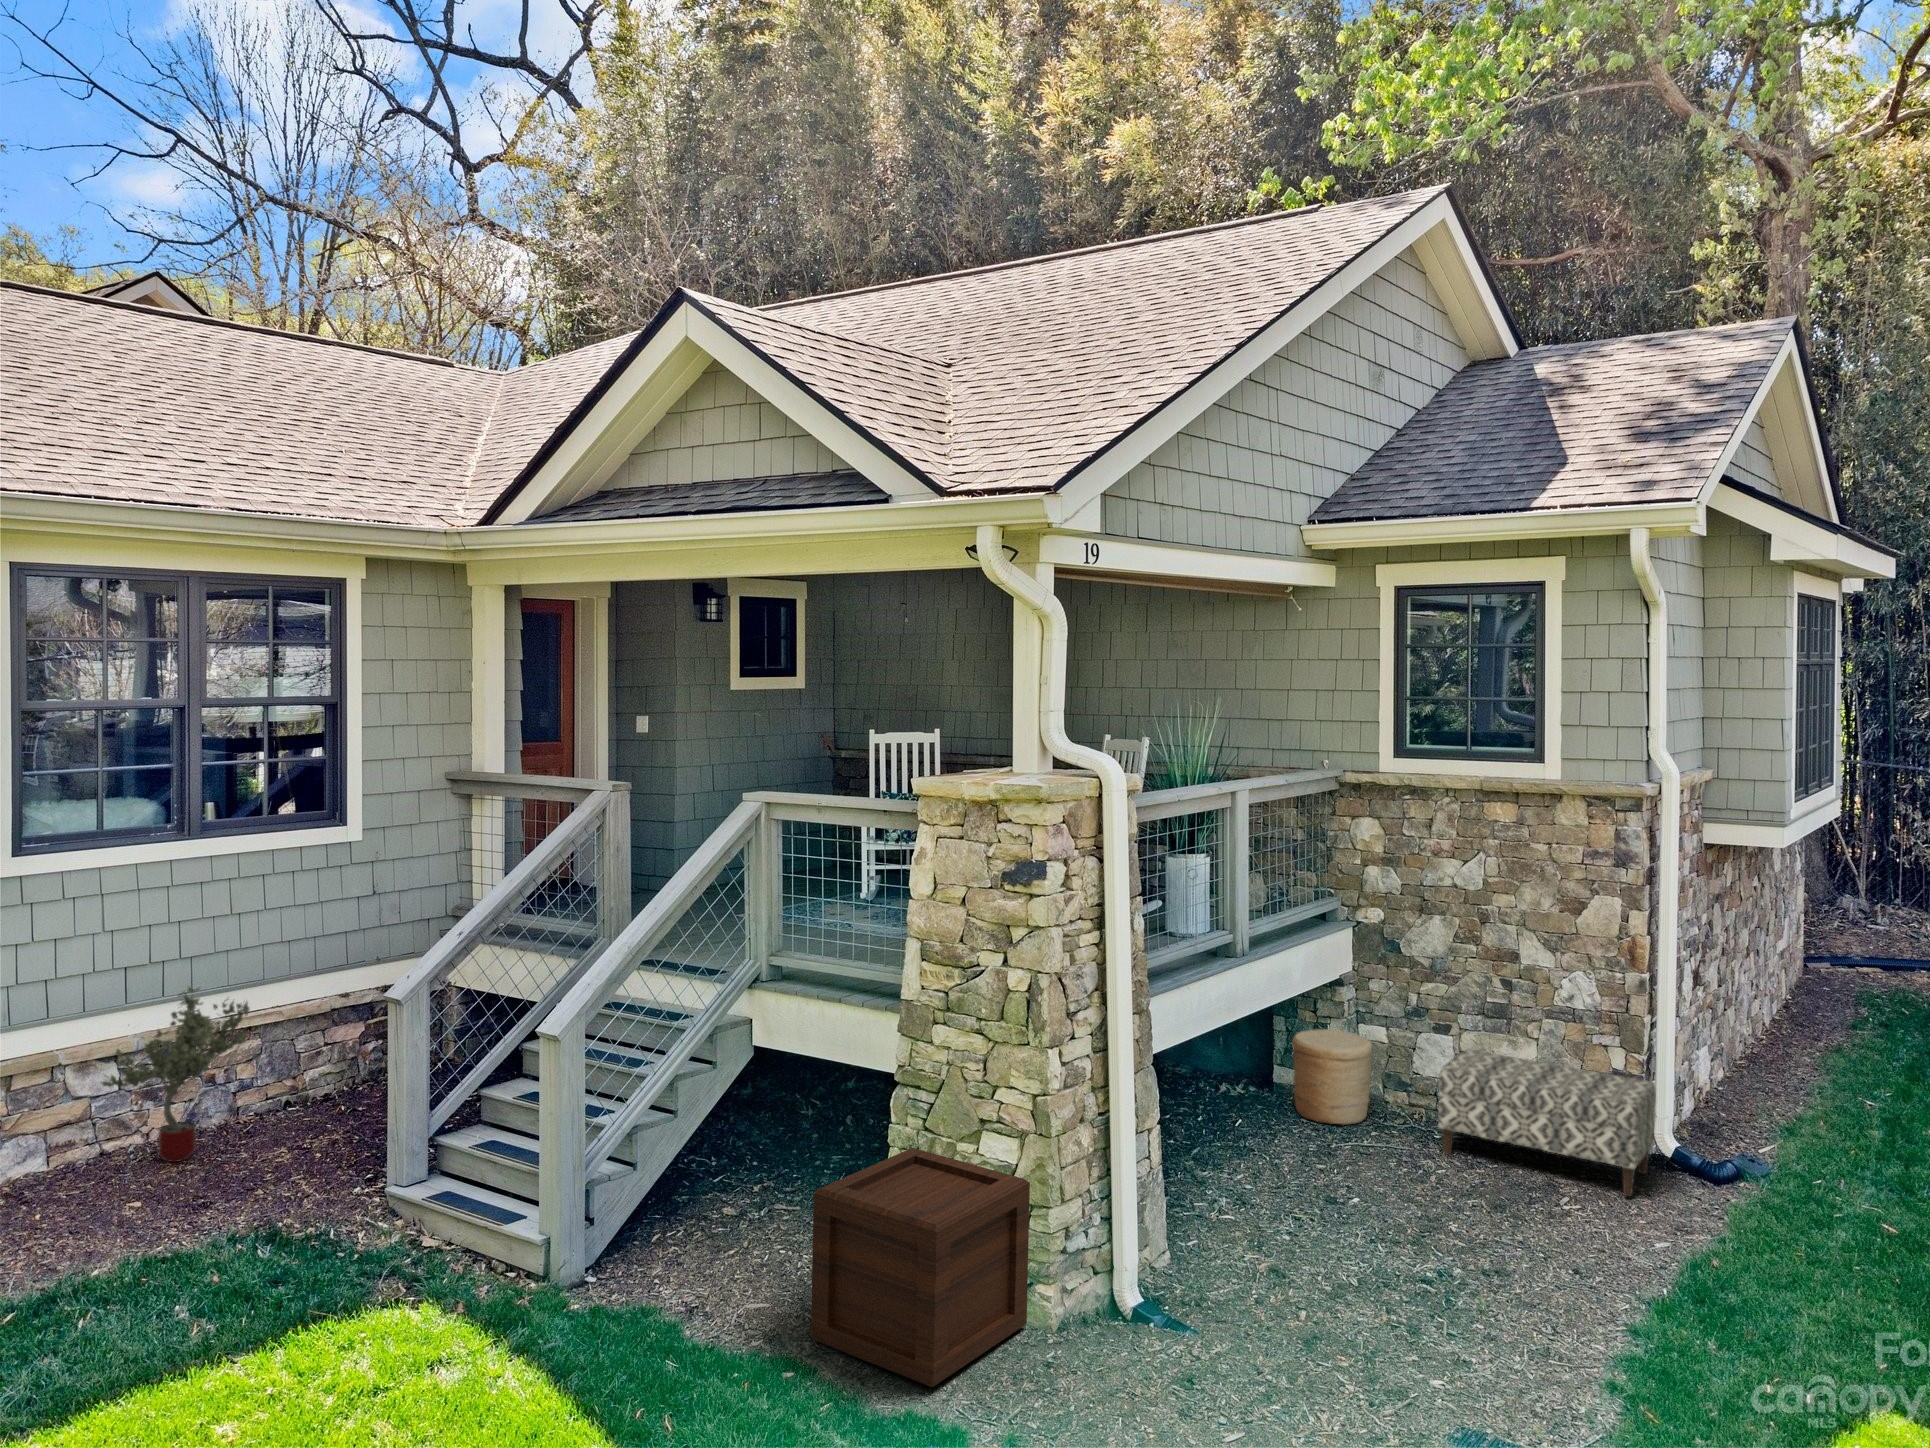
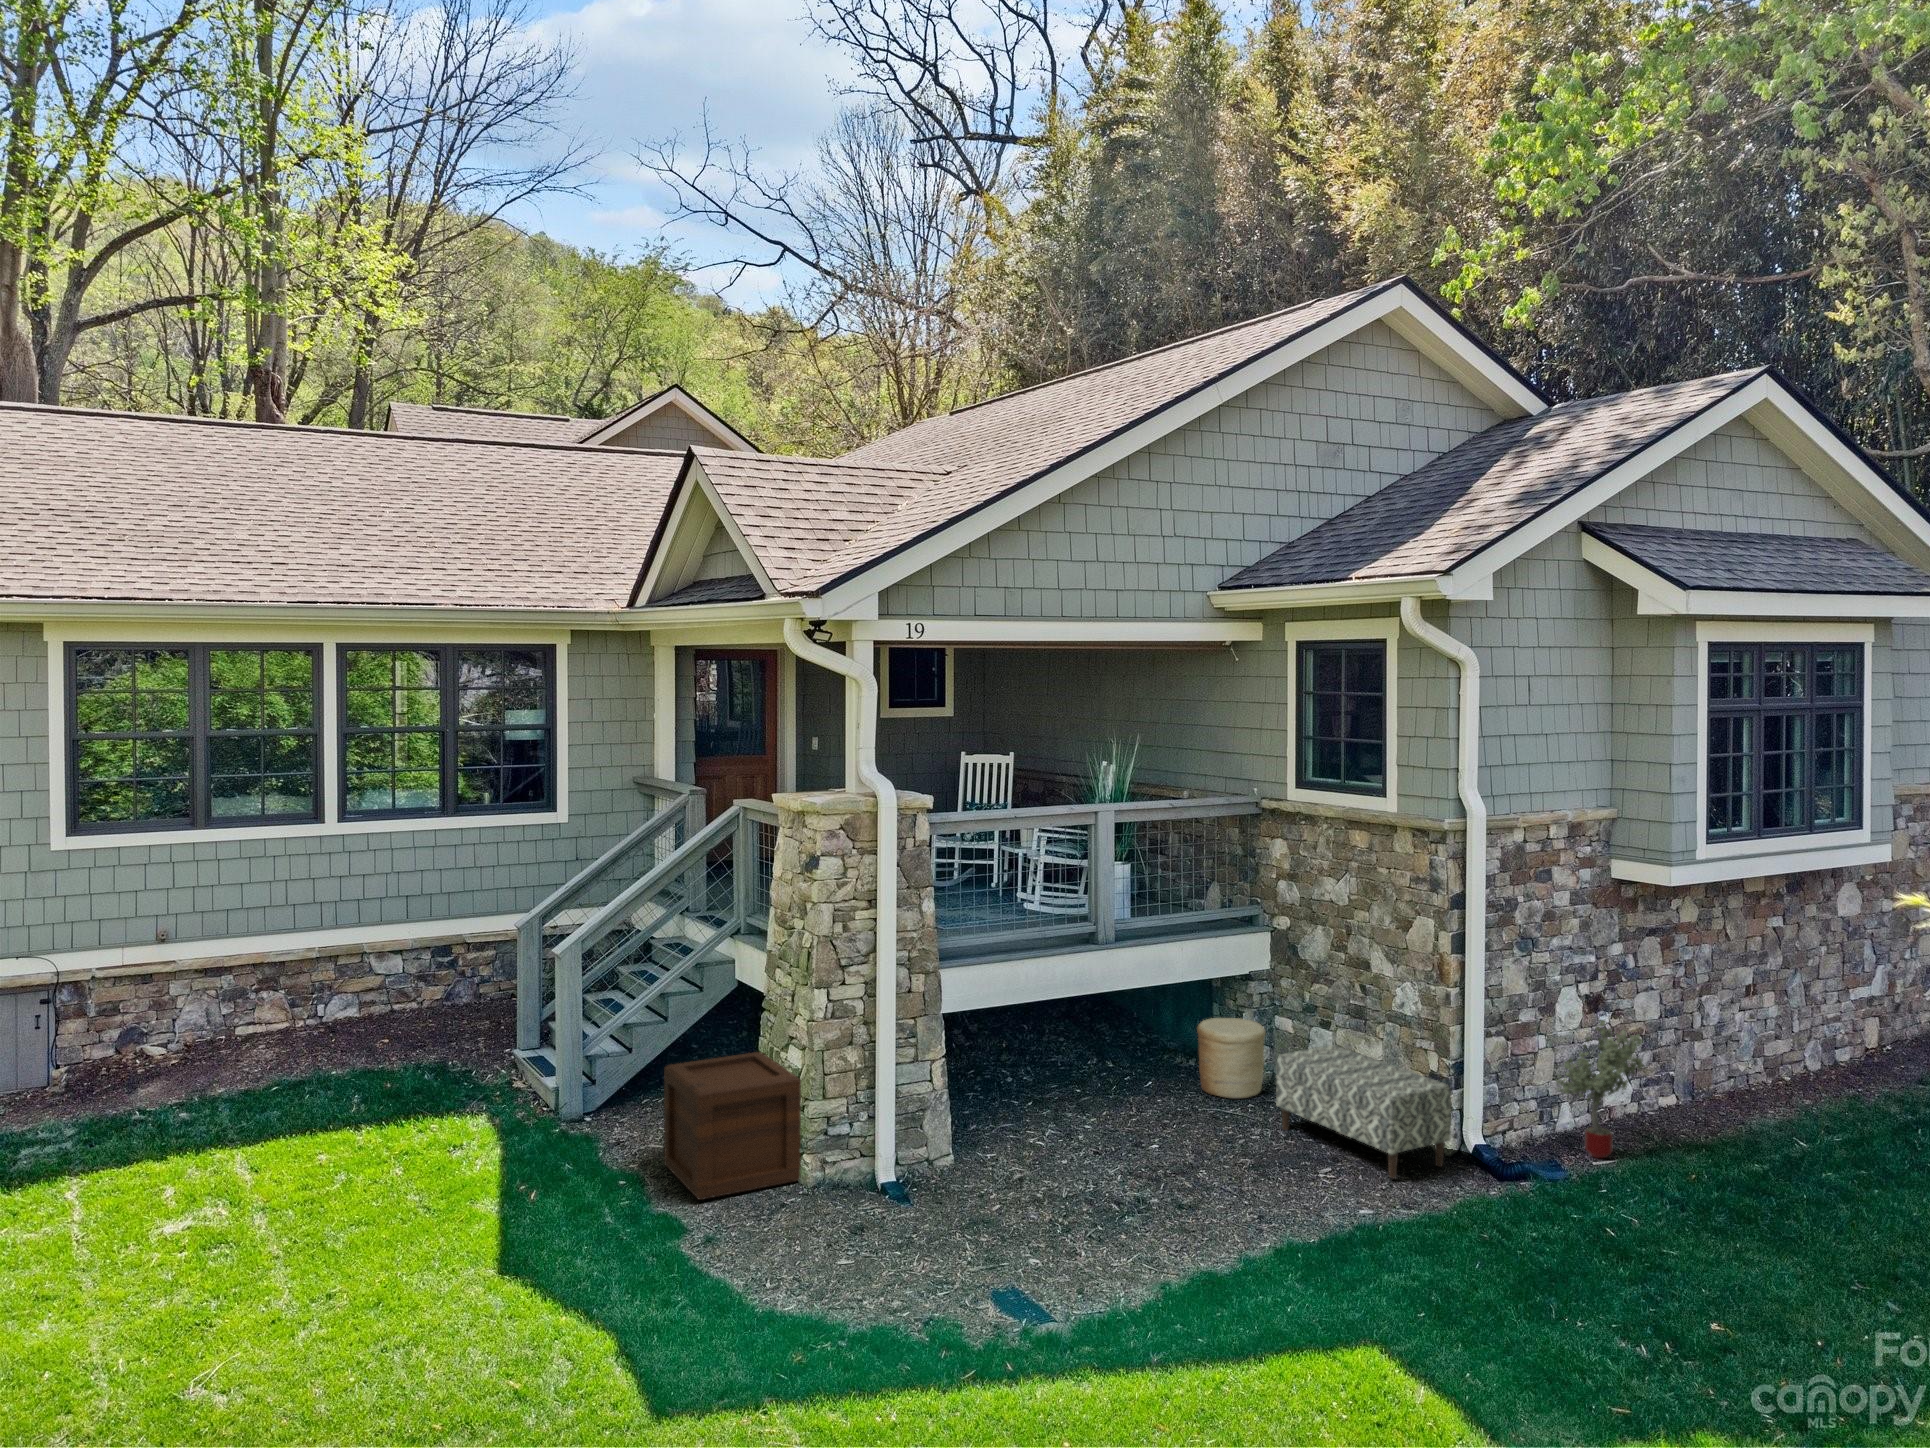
potted tree: present [102,987,249,1162] -> present [1556,1020,1644,1158]

